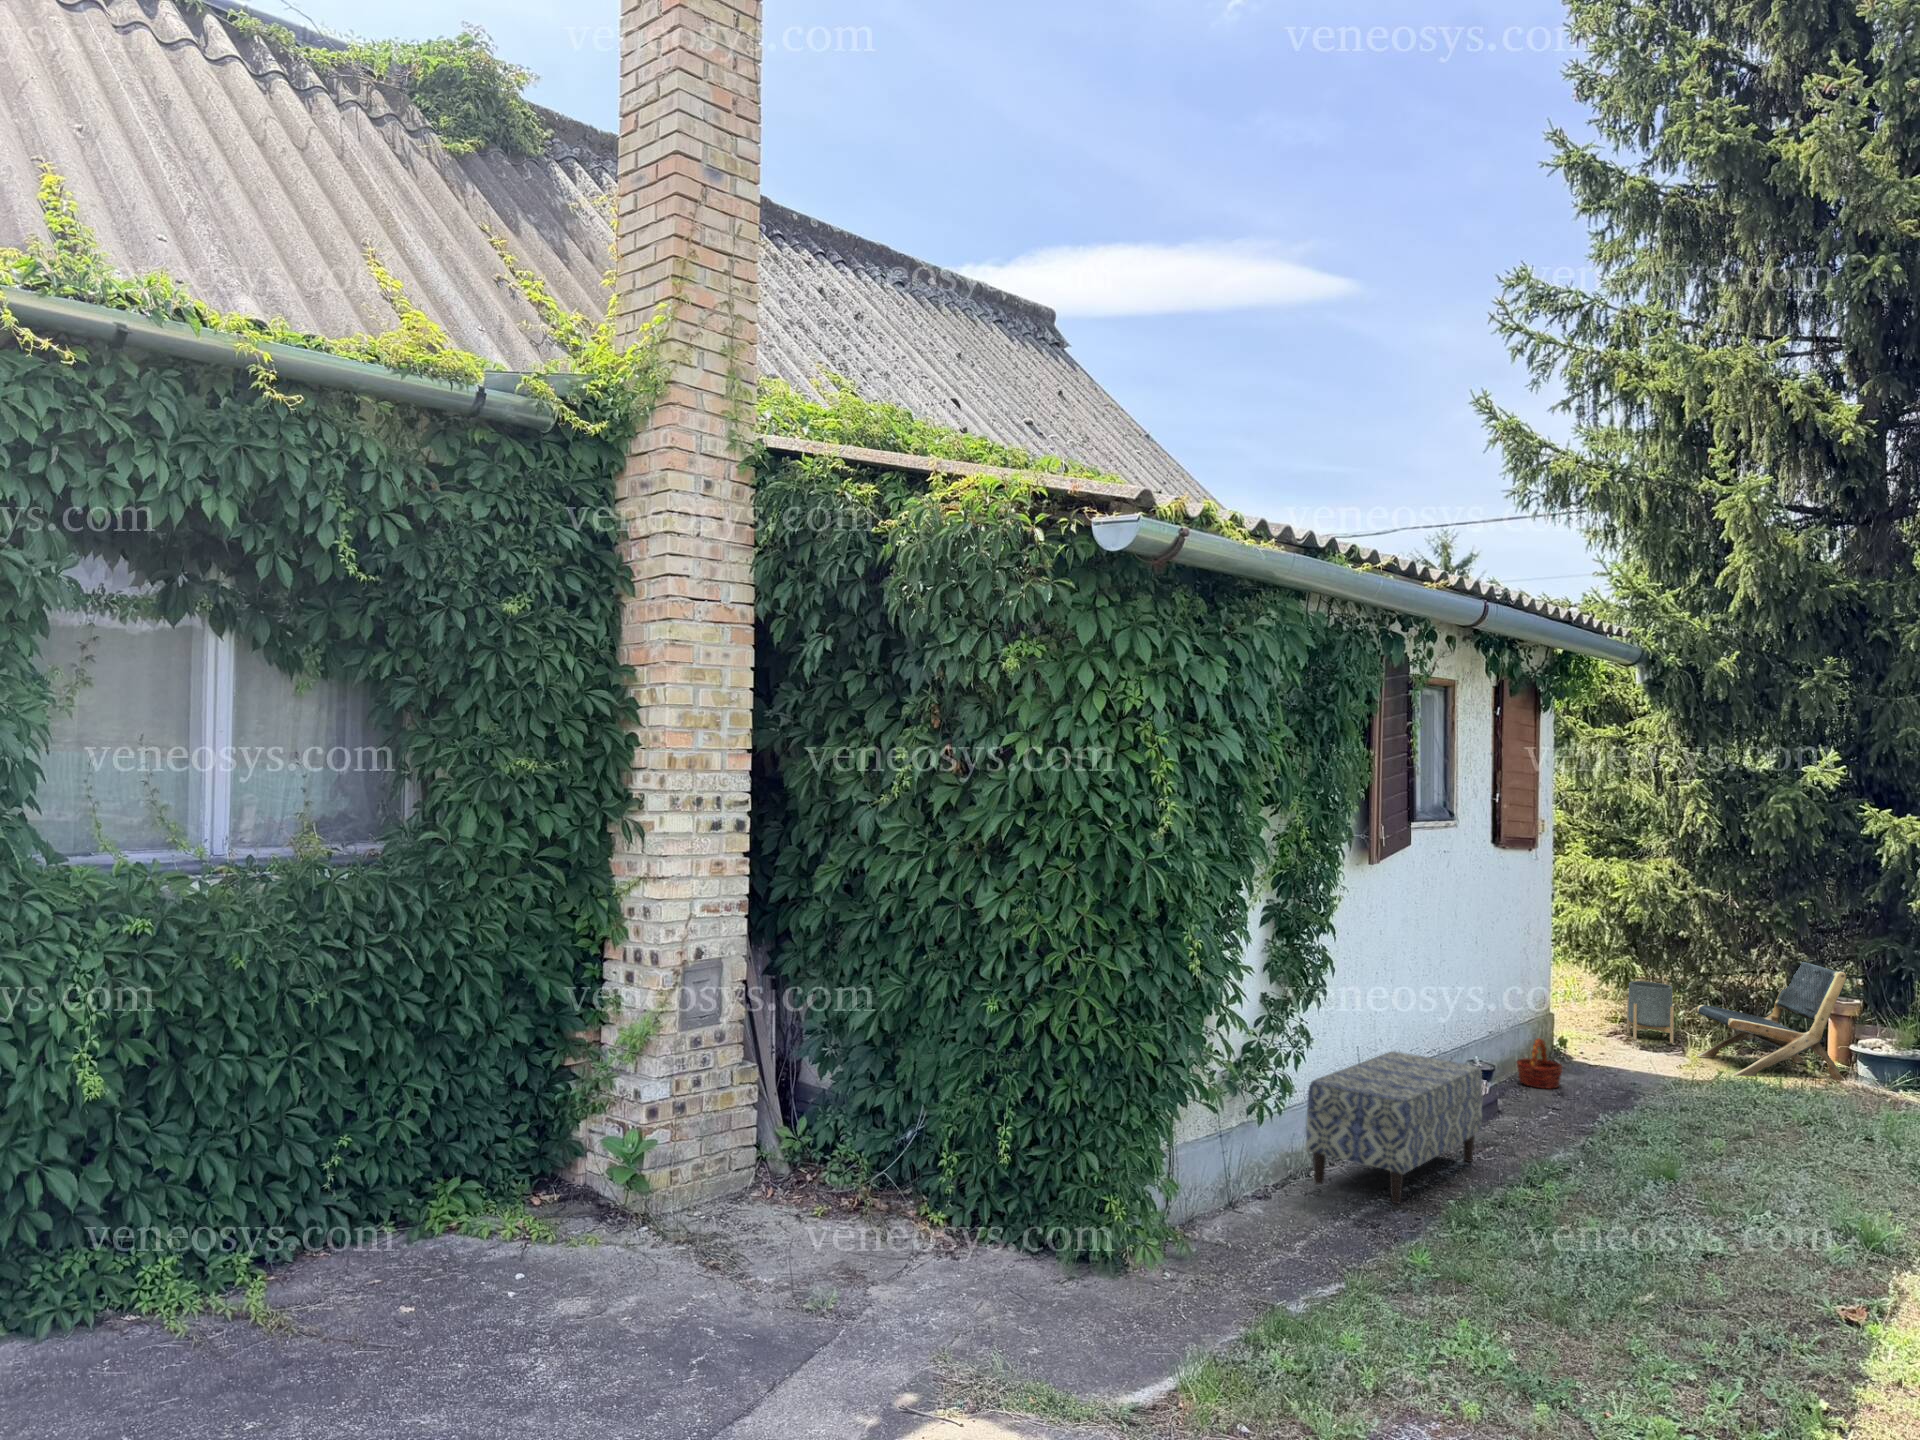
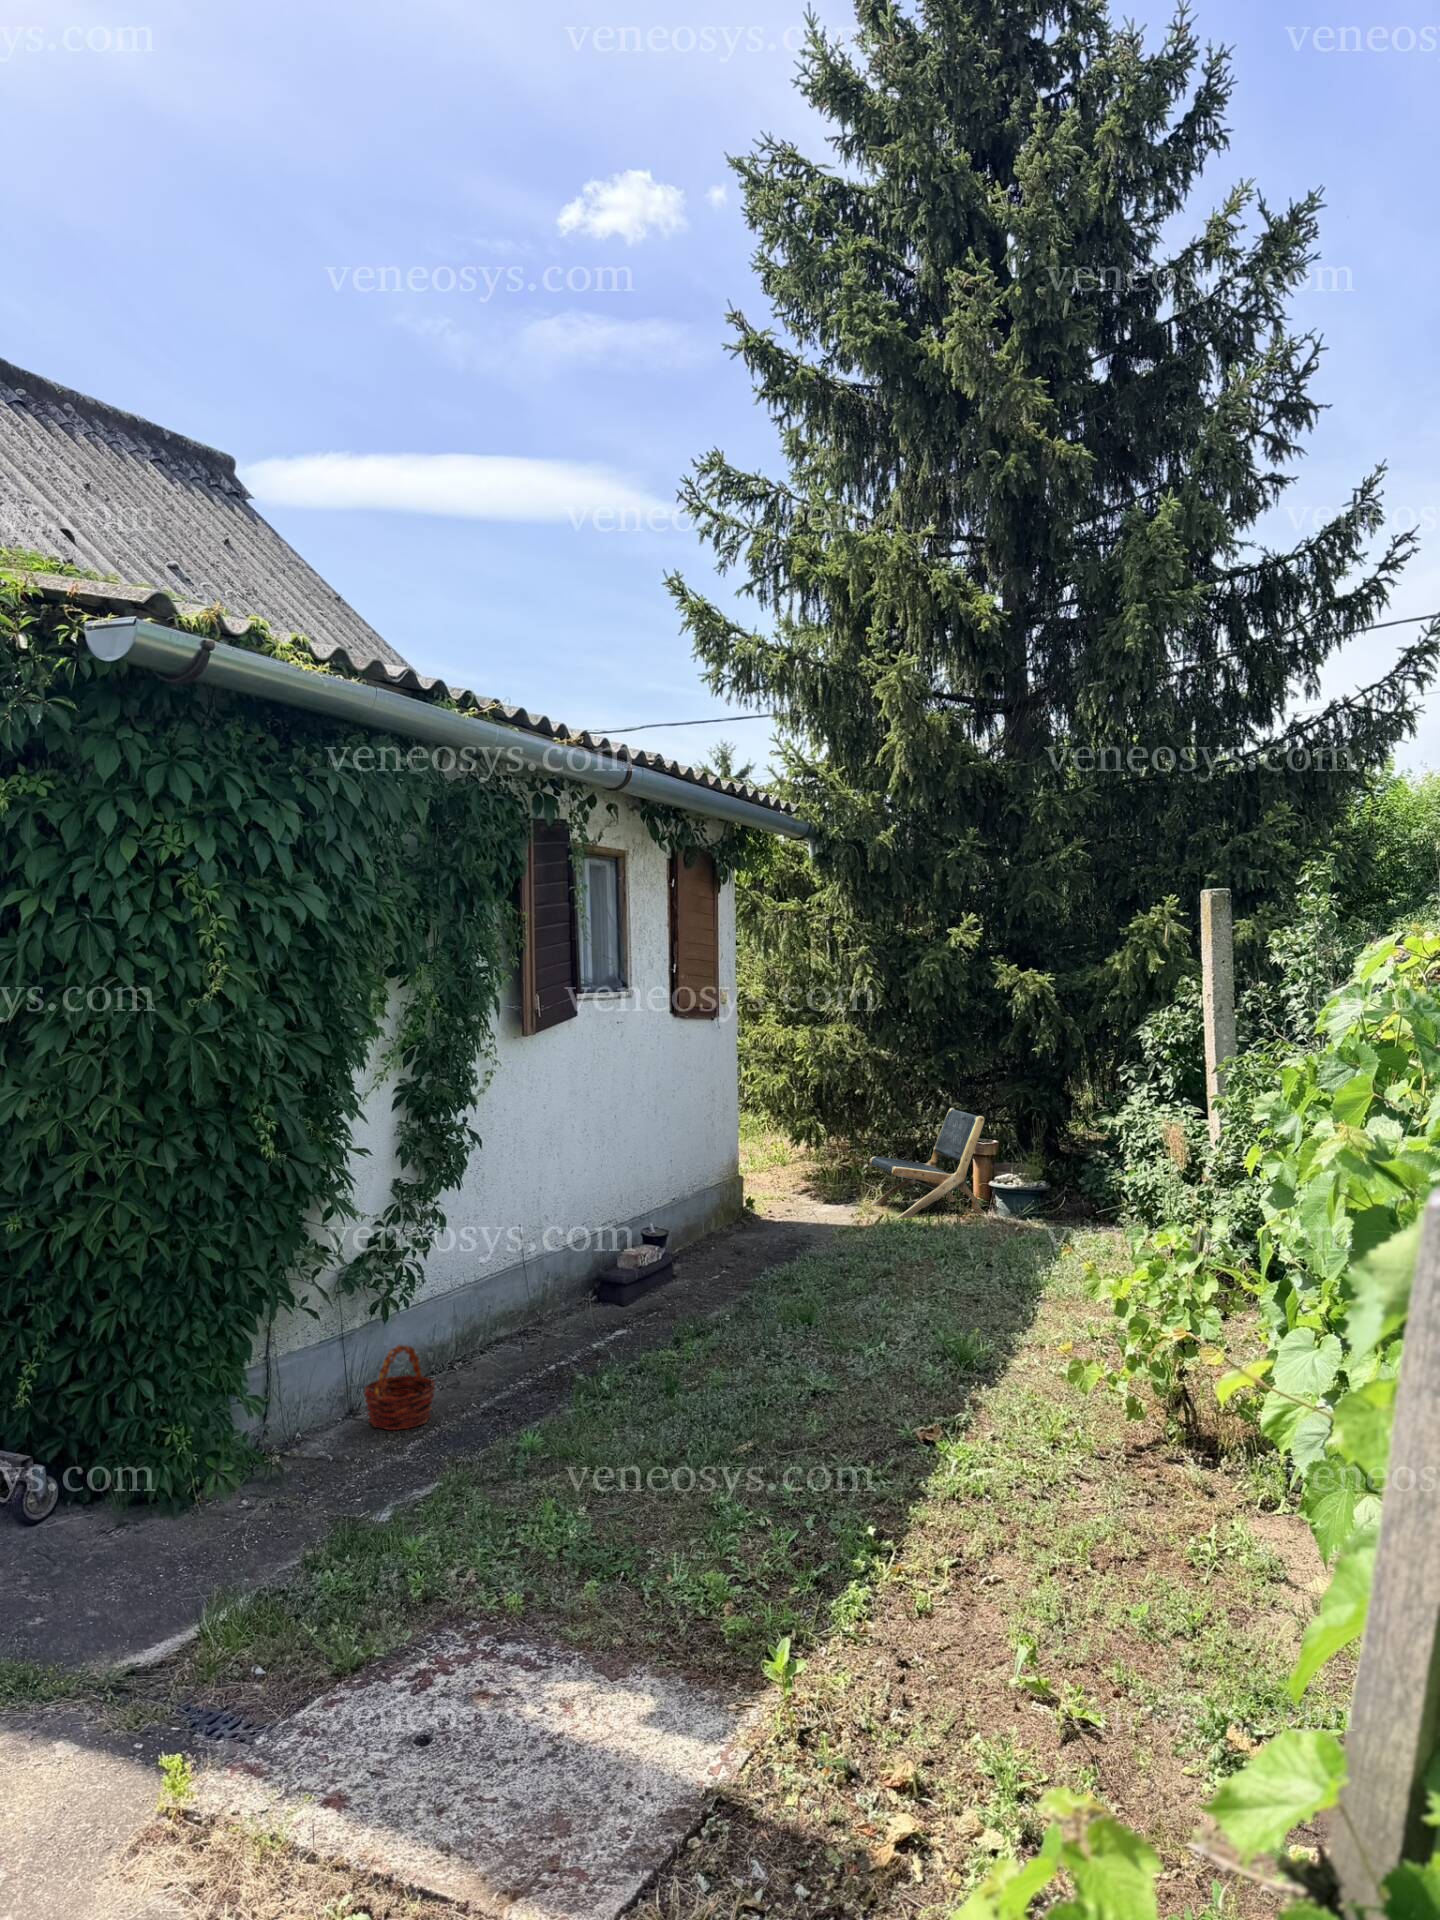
planter: present [1627,981,1674,1043] -> none [818,1140,855,1195]
basket: present [1516,1038,1563,1089] -> present [364,1345,435,1430]
bench: present [1306,1051,1482,1203] -> none [450,1228,640,1387]

